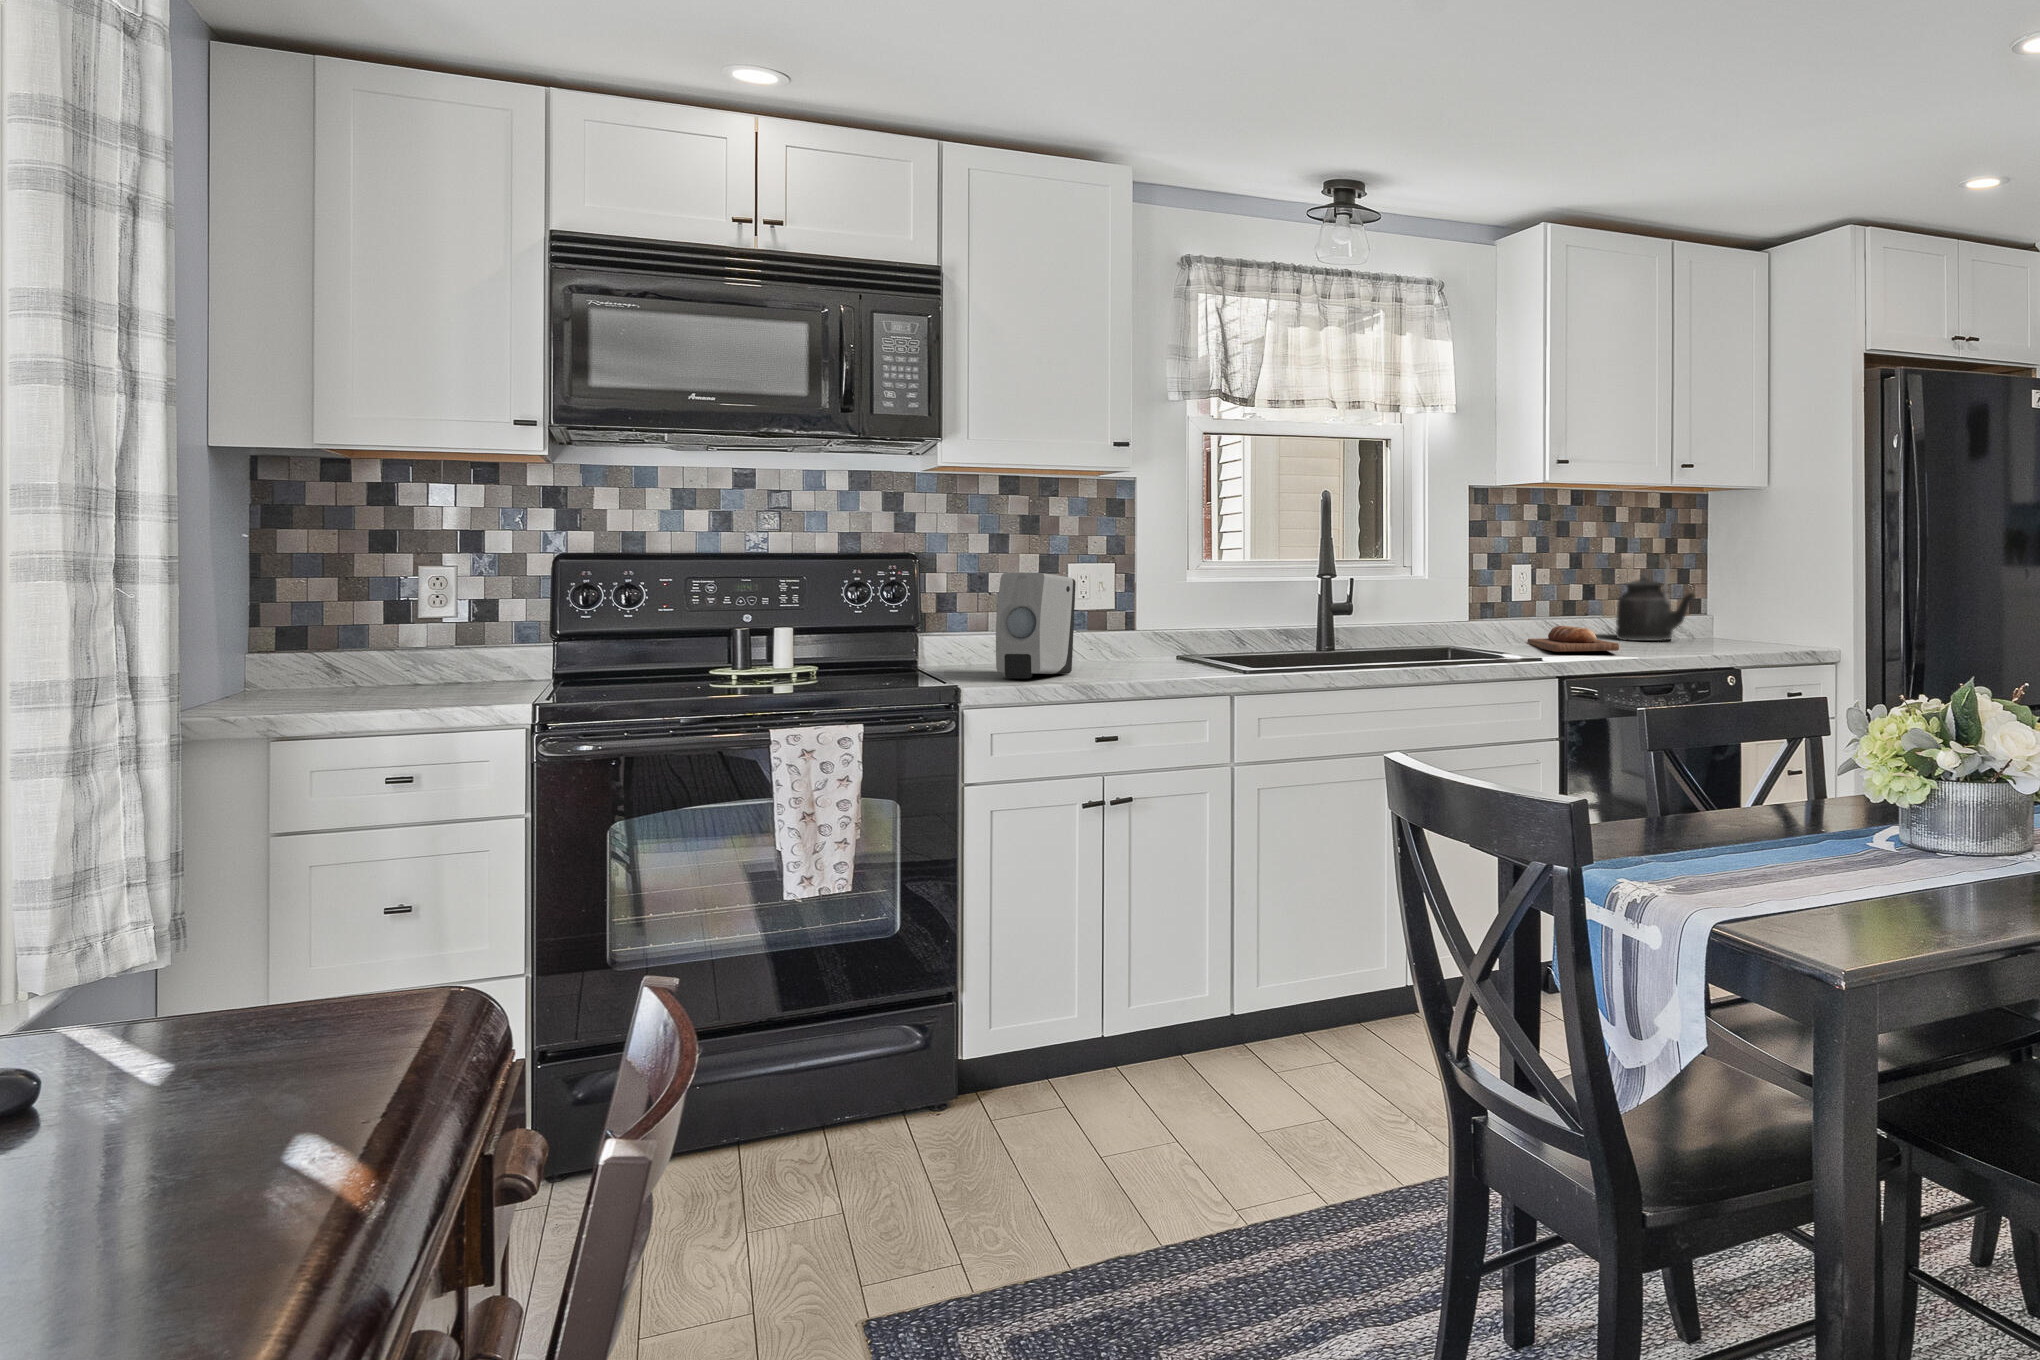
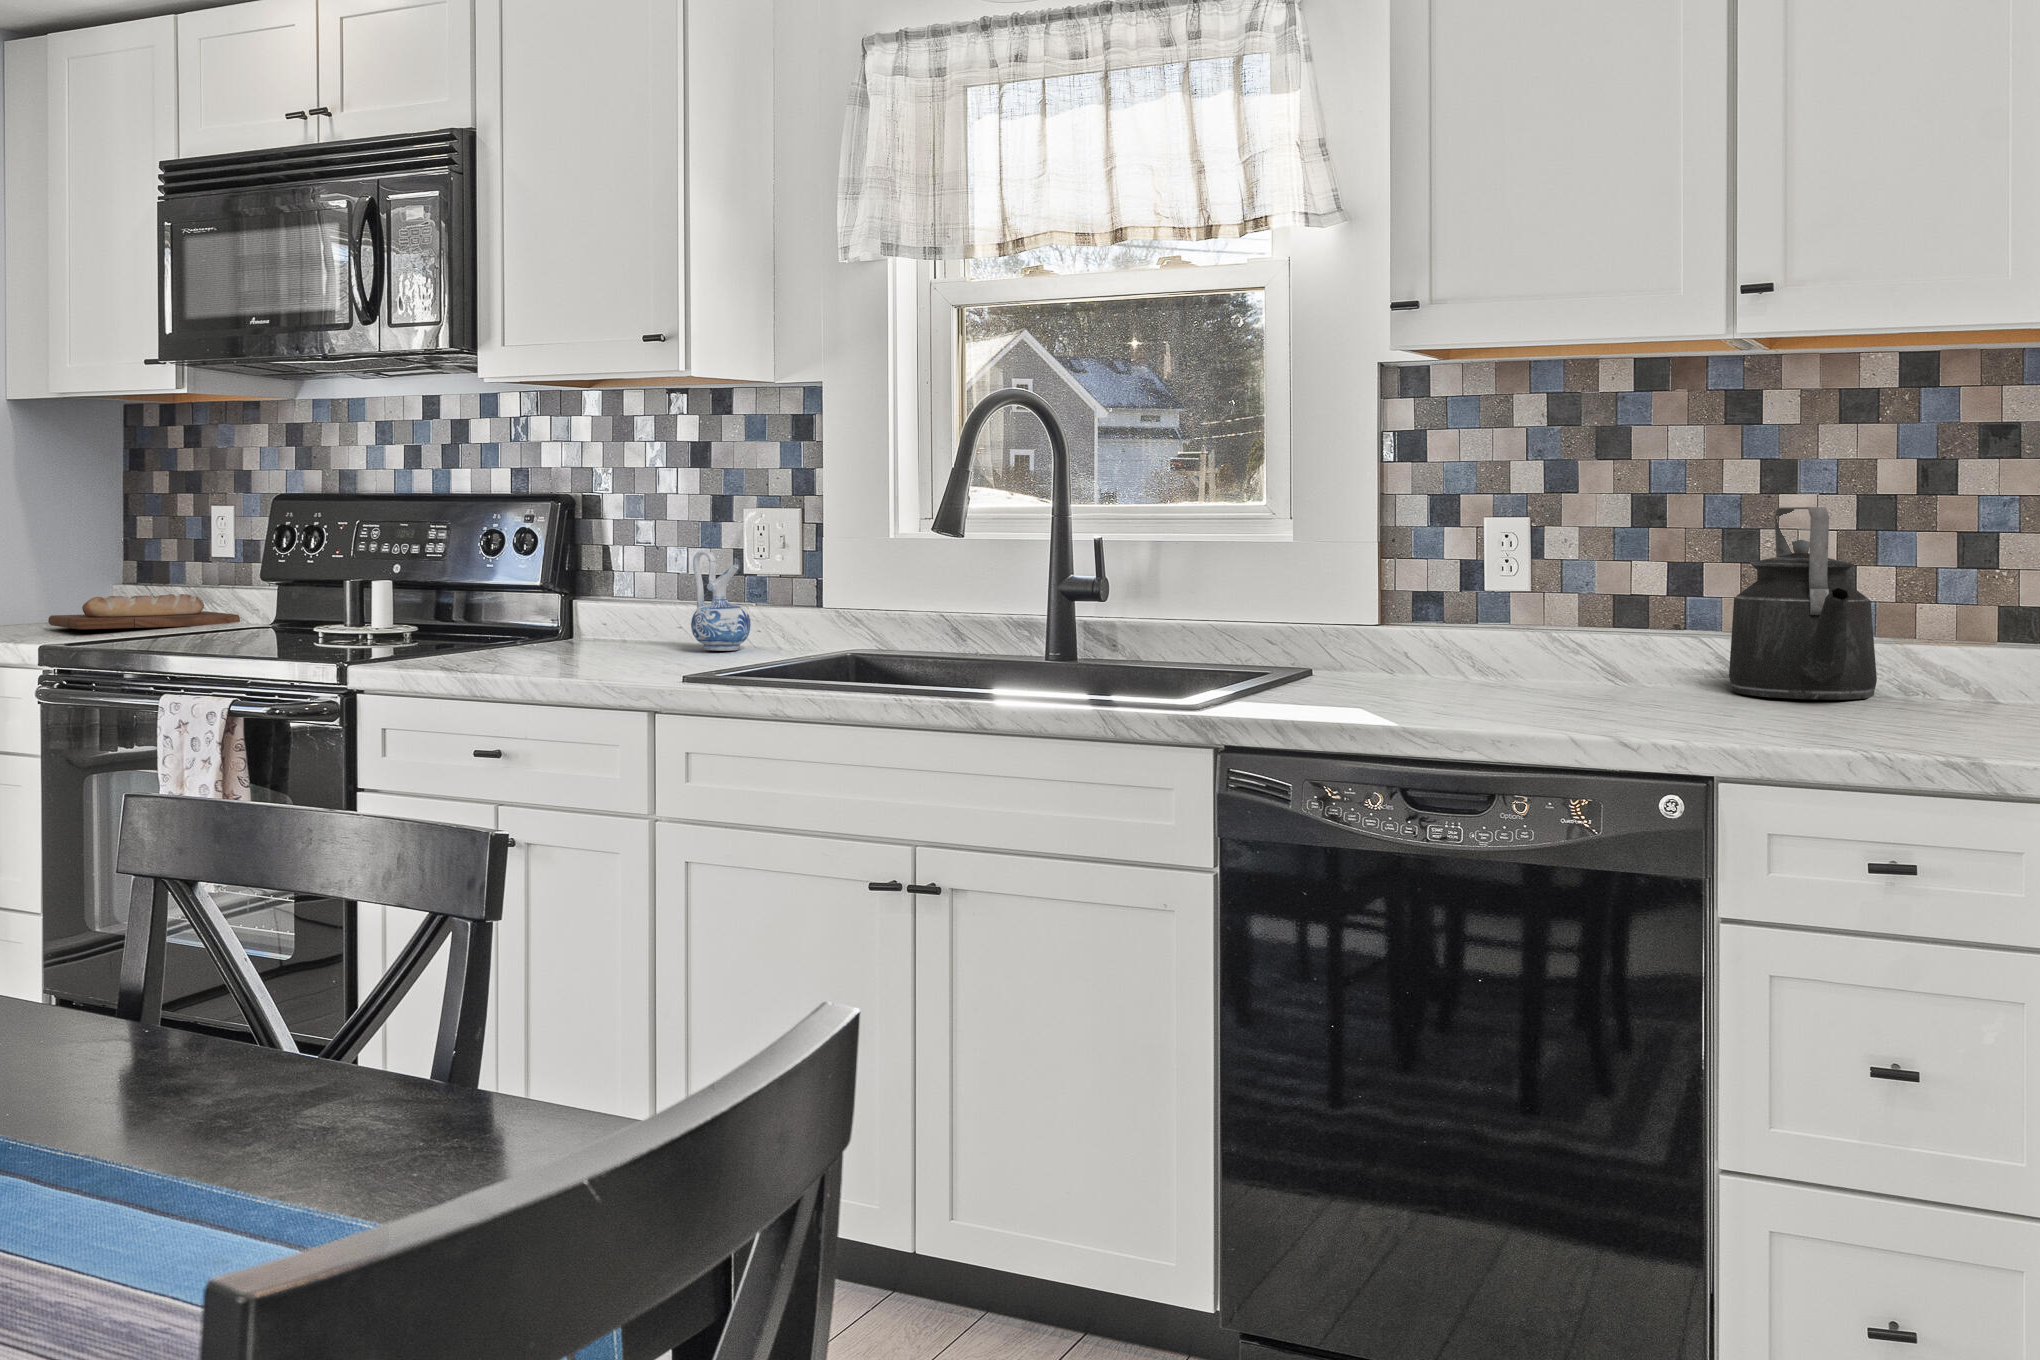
soap dispenser: present [996,573,1076,678] -> none [484,519,593,660]
ceramic pitcher: none [1088,593,1130,662] -> present [691,550,751,651]
bread loaf: present [1527,626,1619,652] -> present [48,594,240,629]

